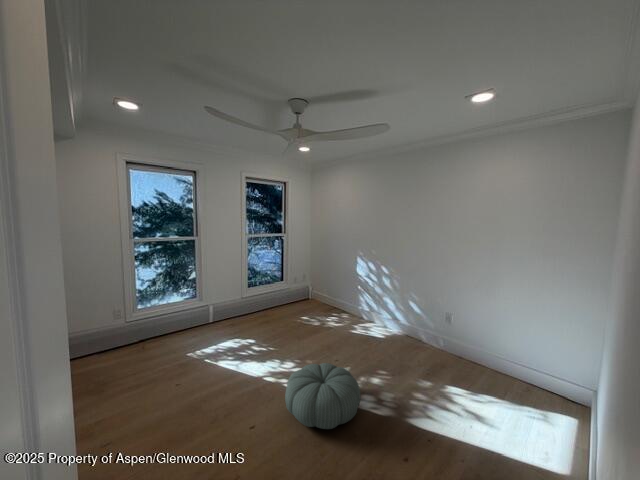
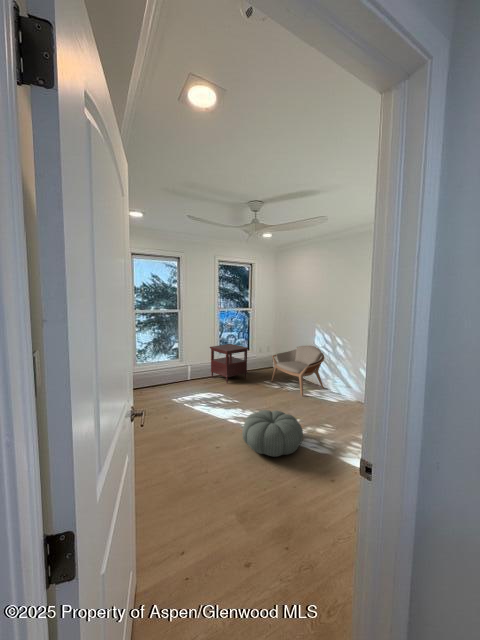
side table: none [235,275,283,324] -> present [210,344,249,383]
armchair: none [310,275,369,335] -> present [271,346,324,396]

